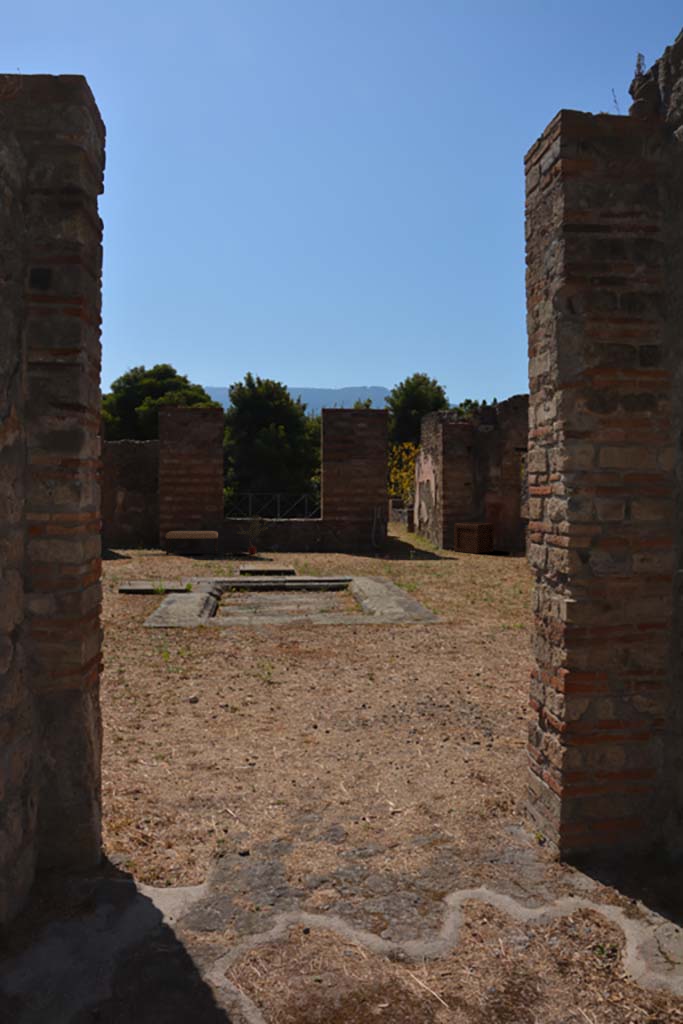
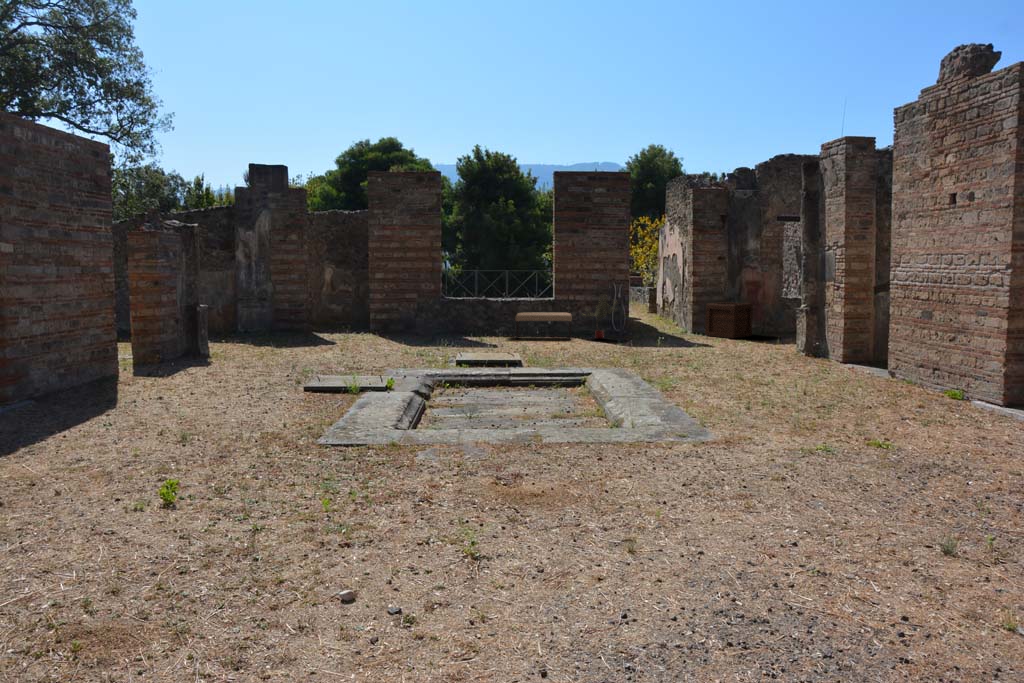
potted tree: present [237,516,268,554] -> present [583,296,617,339]
bench: present [166,531,218,554] -> present [515,313,572,339]

